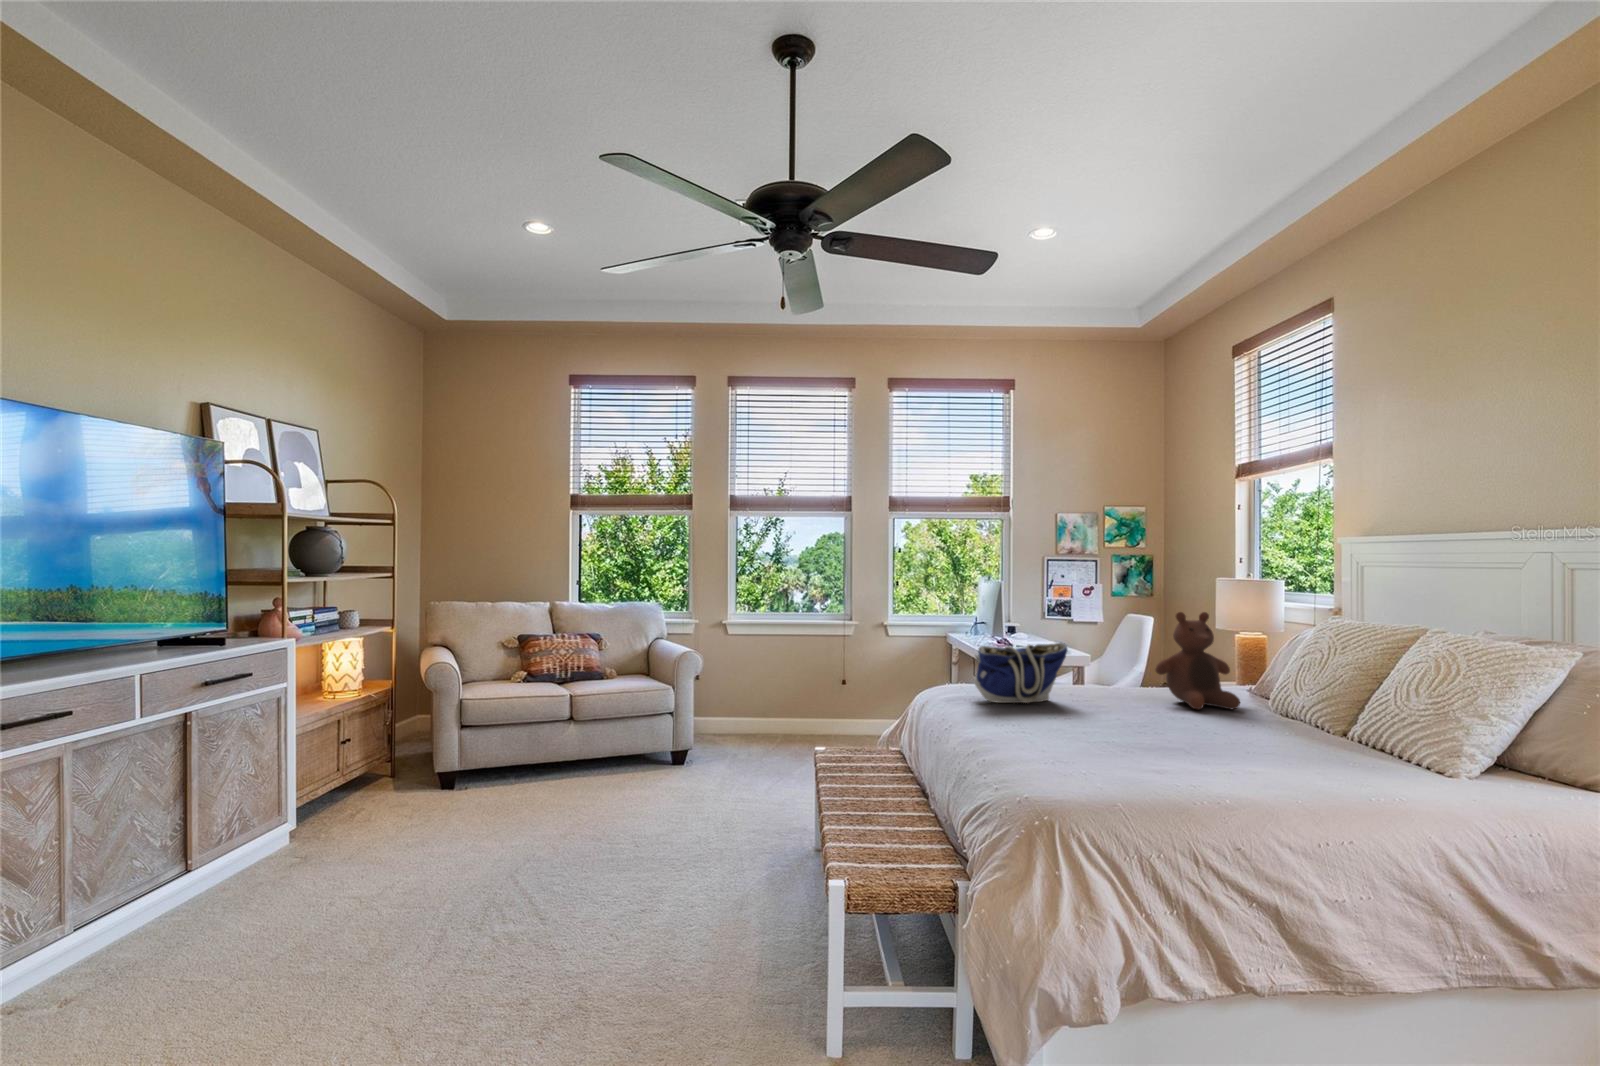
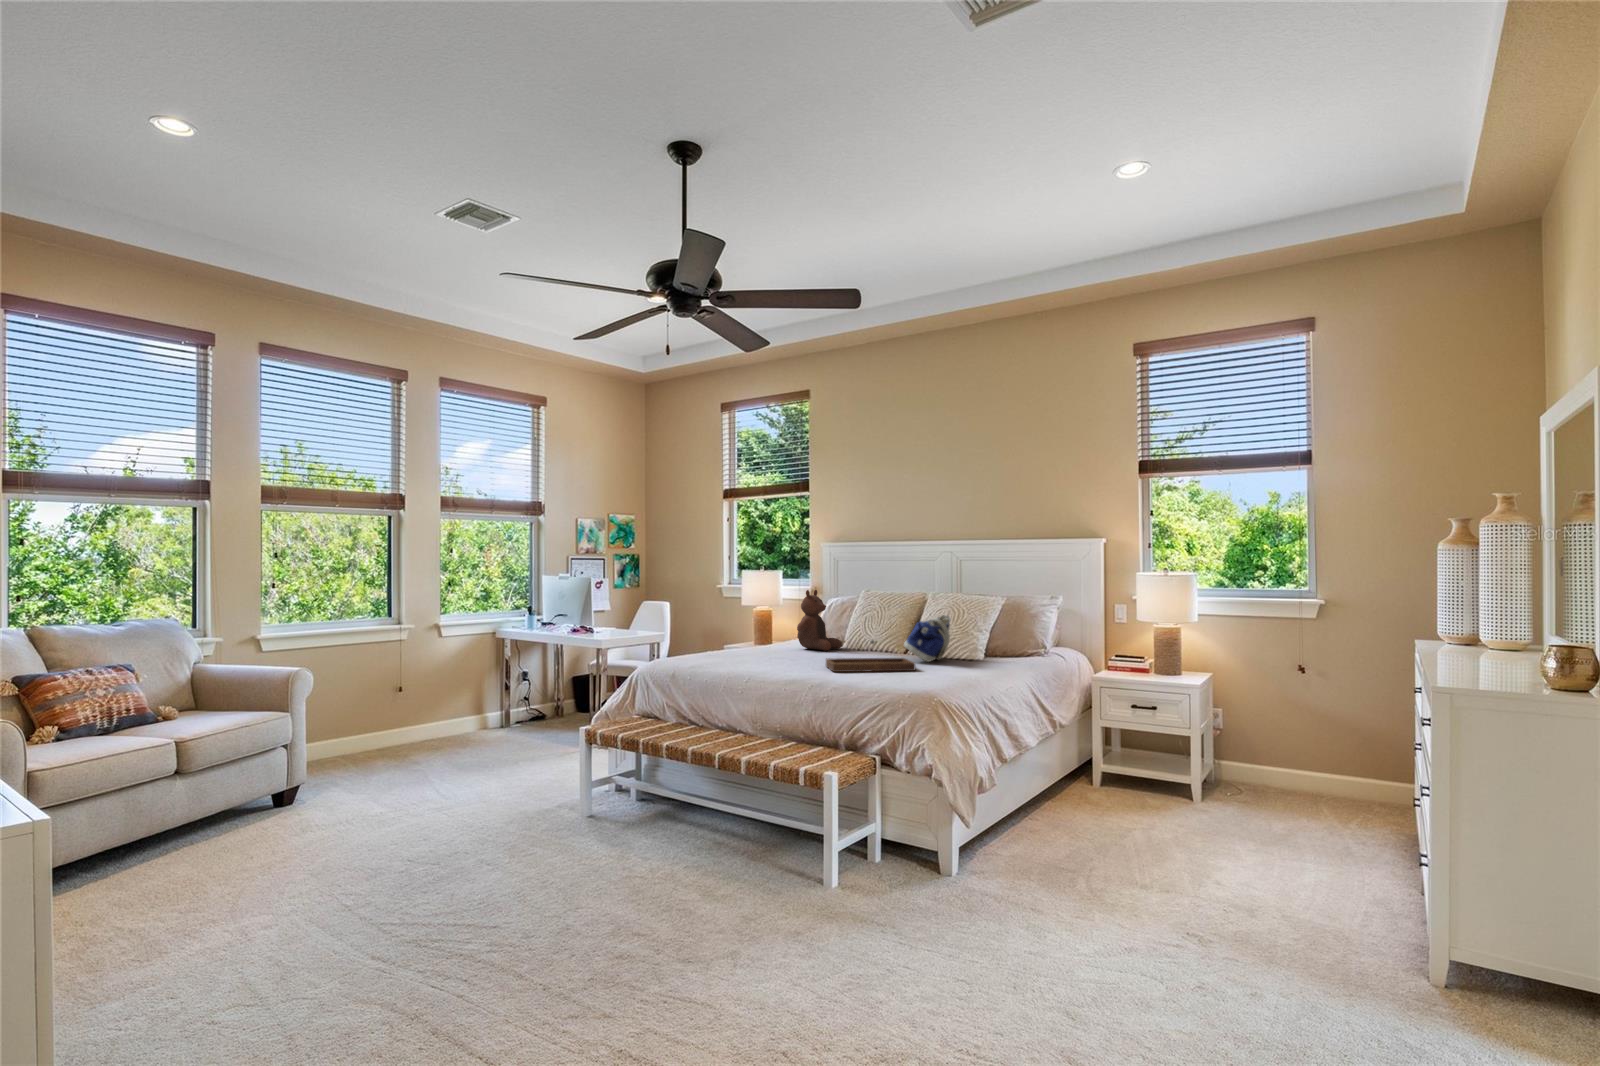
tote bag: present [974,643,1067,703] -> present [904,615,951,662]
tray: none [1037,703,1205,773] -> present [826,640,915,672]

